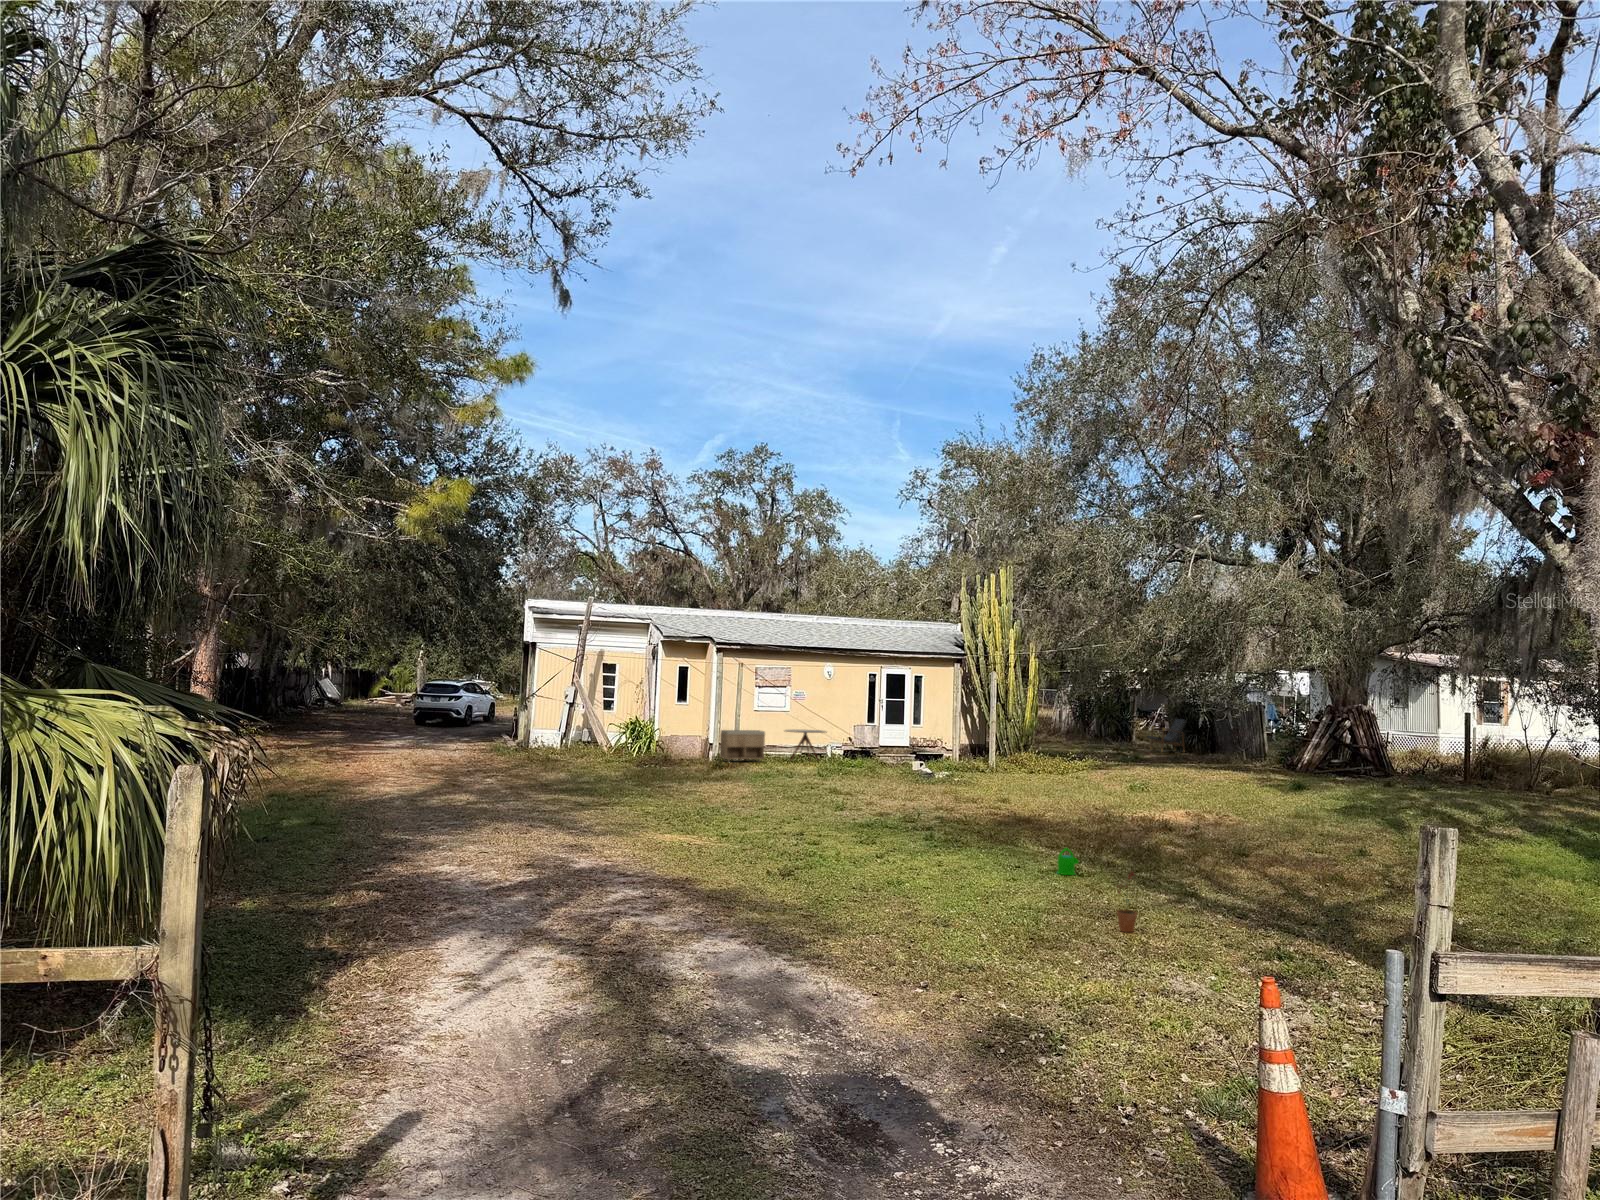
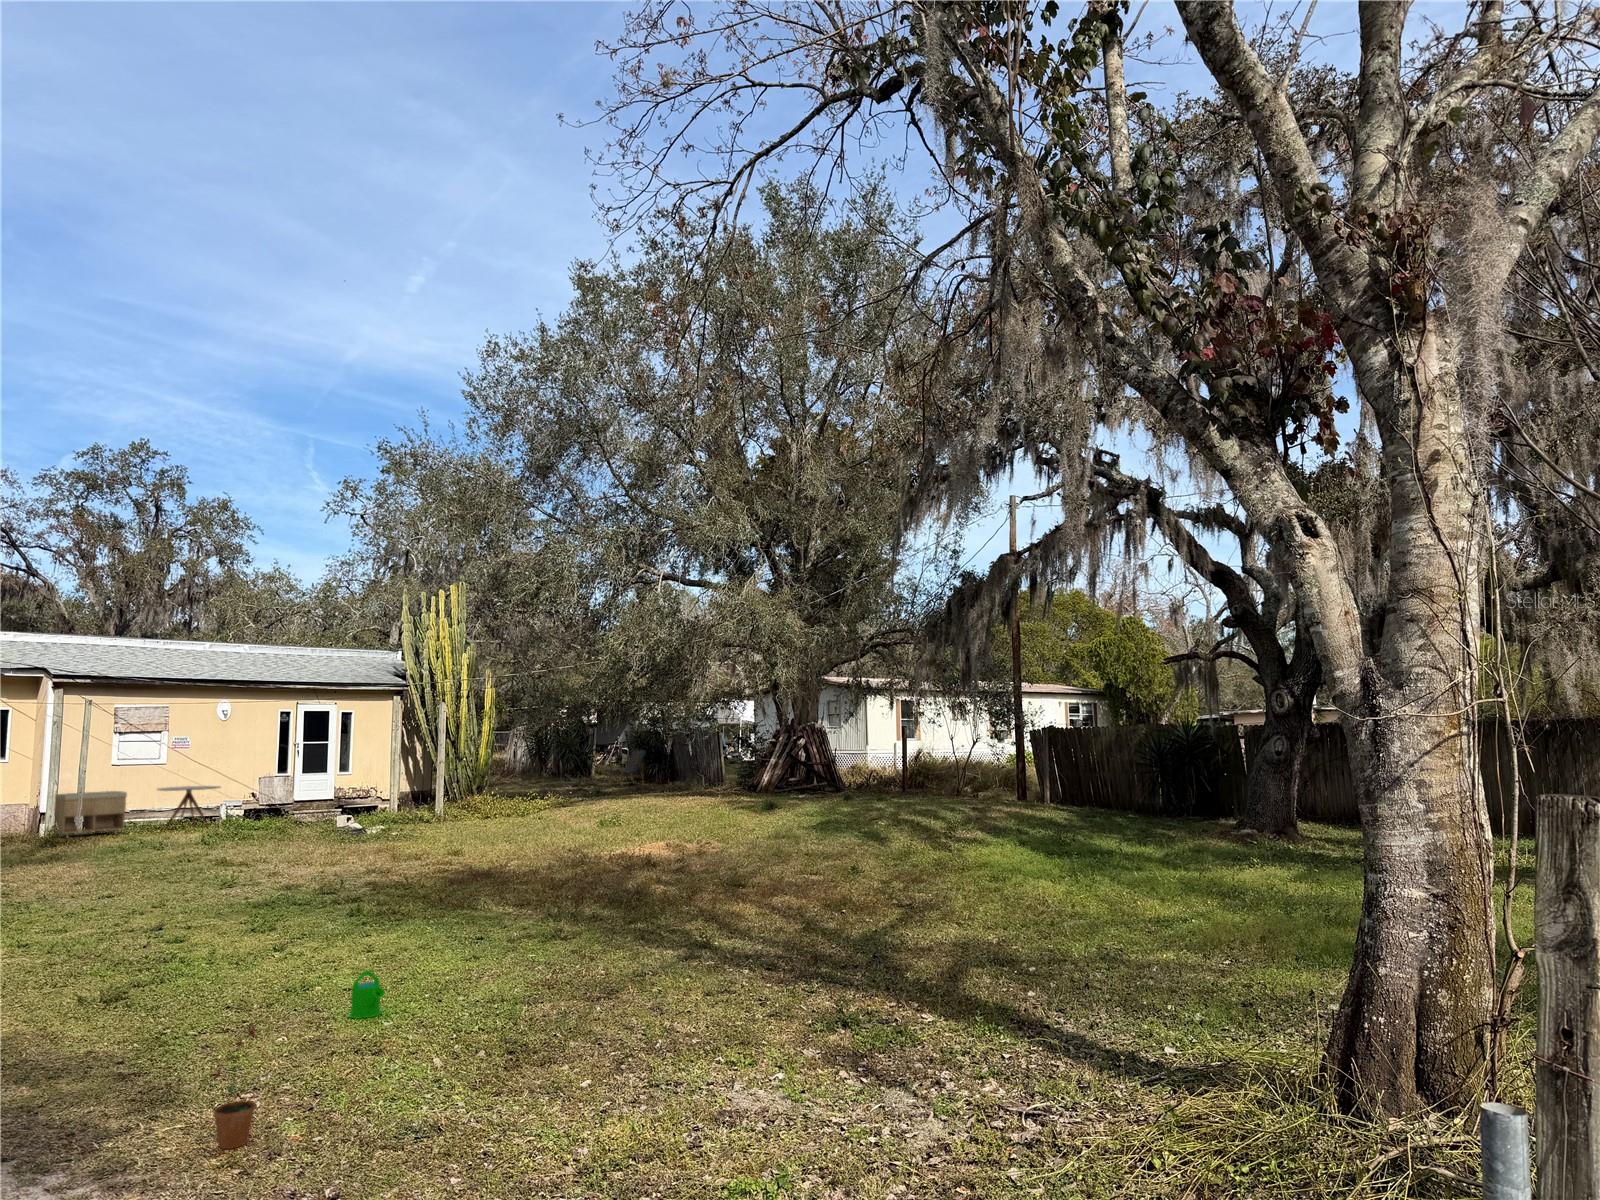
watering can: present [1057,848,1078,875] -> present [348,970,385,1019]
potted plant: present [1117,871,1137,932] -> present [213,1025,255,1149]

